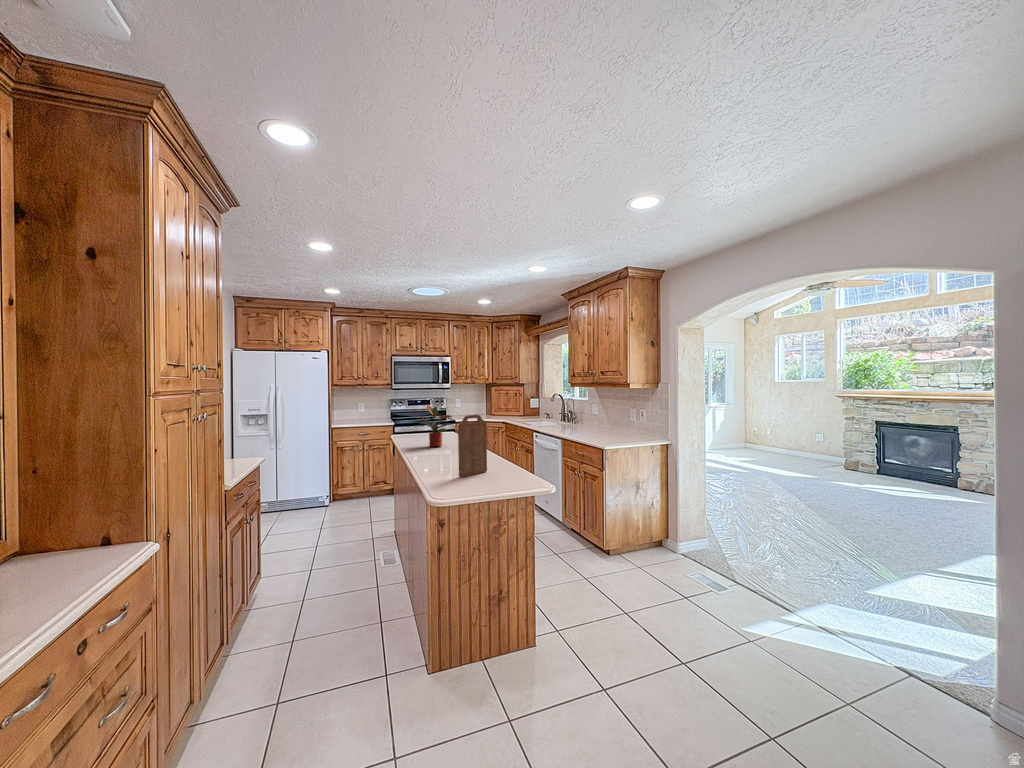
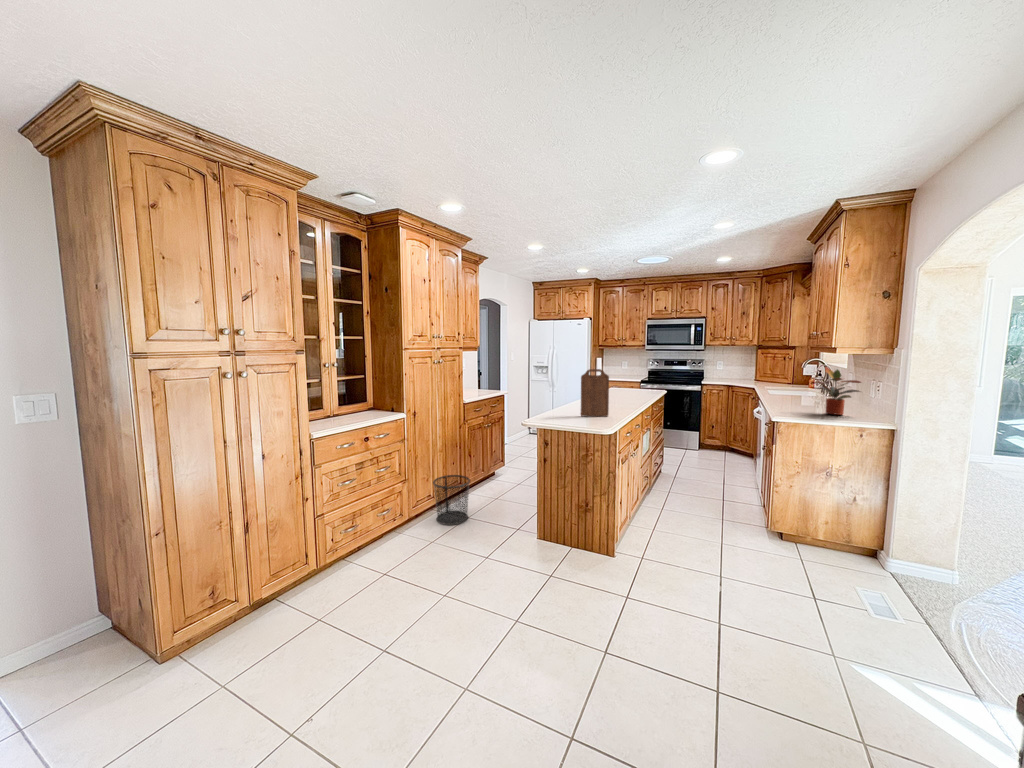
potted plant: present [420,405,453,447] -> present [816,367,861,415]
trash can: none [202,625,286,745] -> present [433,475,470,525]

